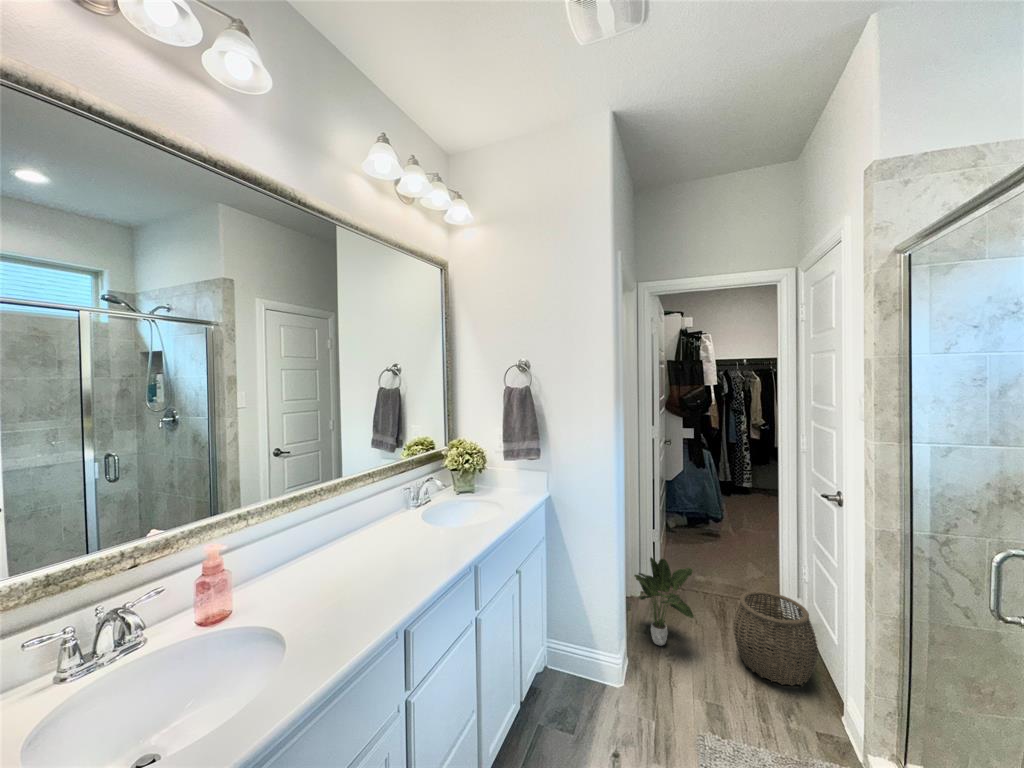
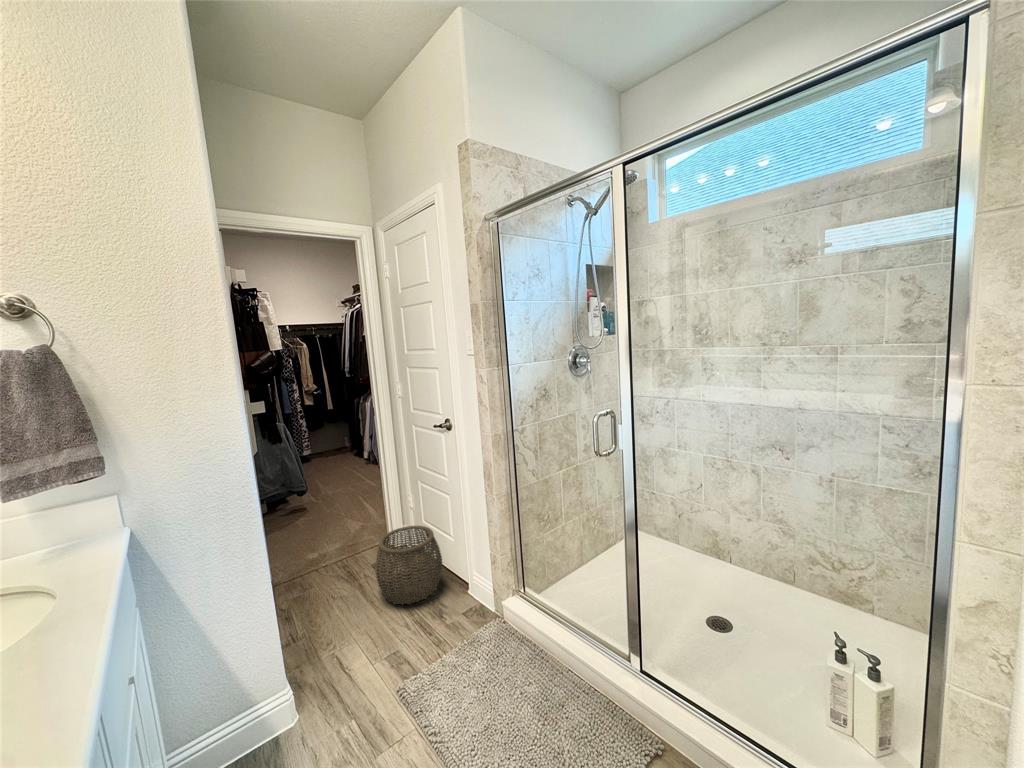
potted plant: present [634,557,694,645] -> none [266,542,346,648]

